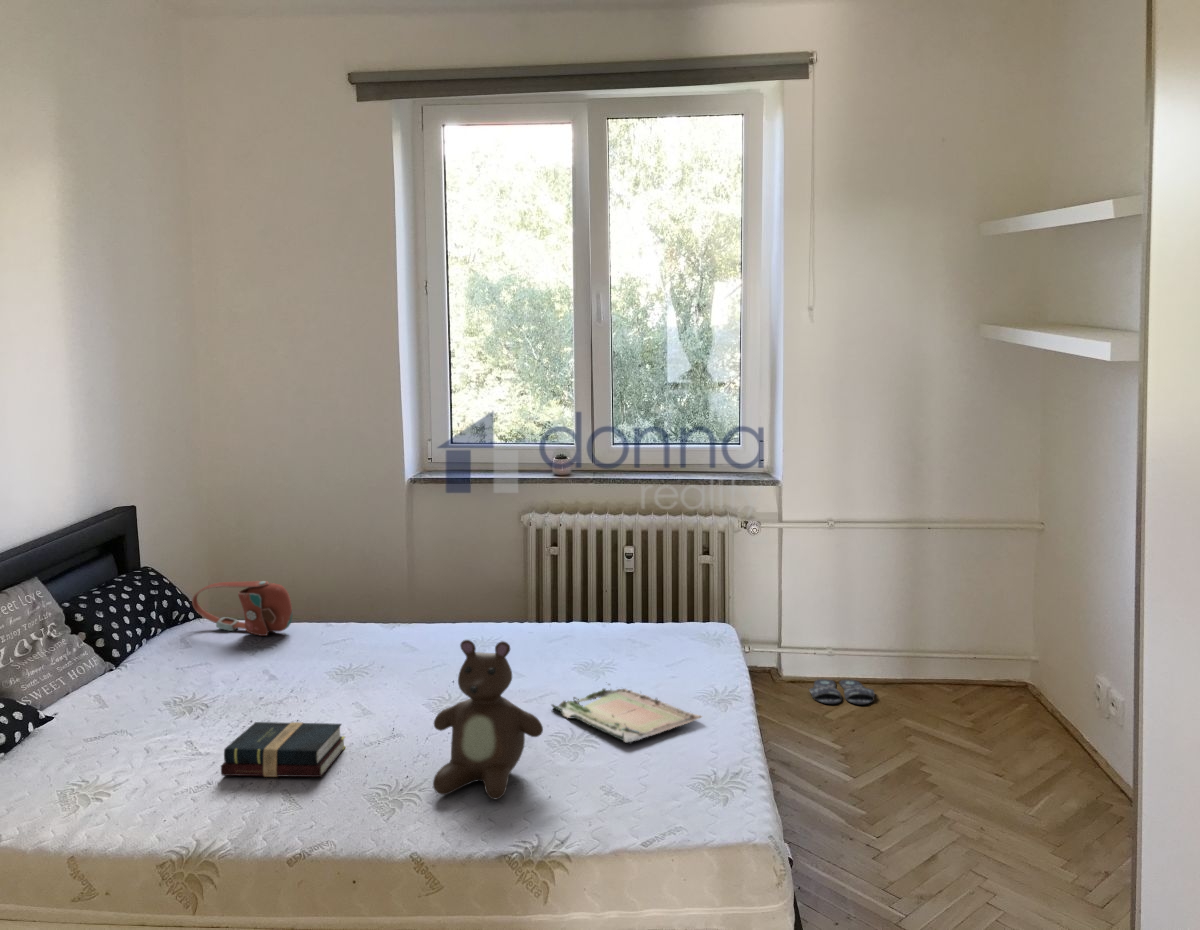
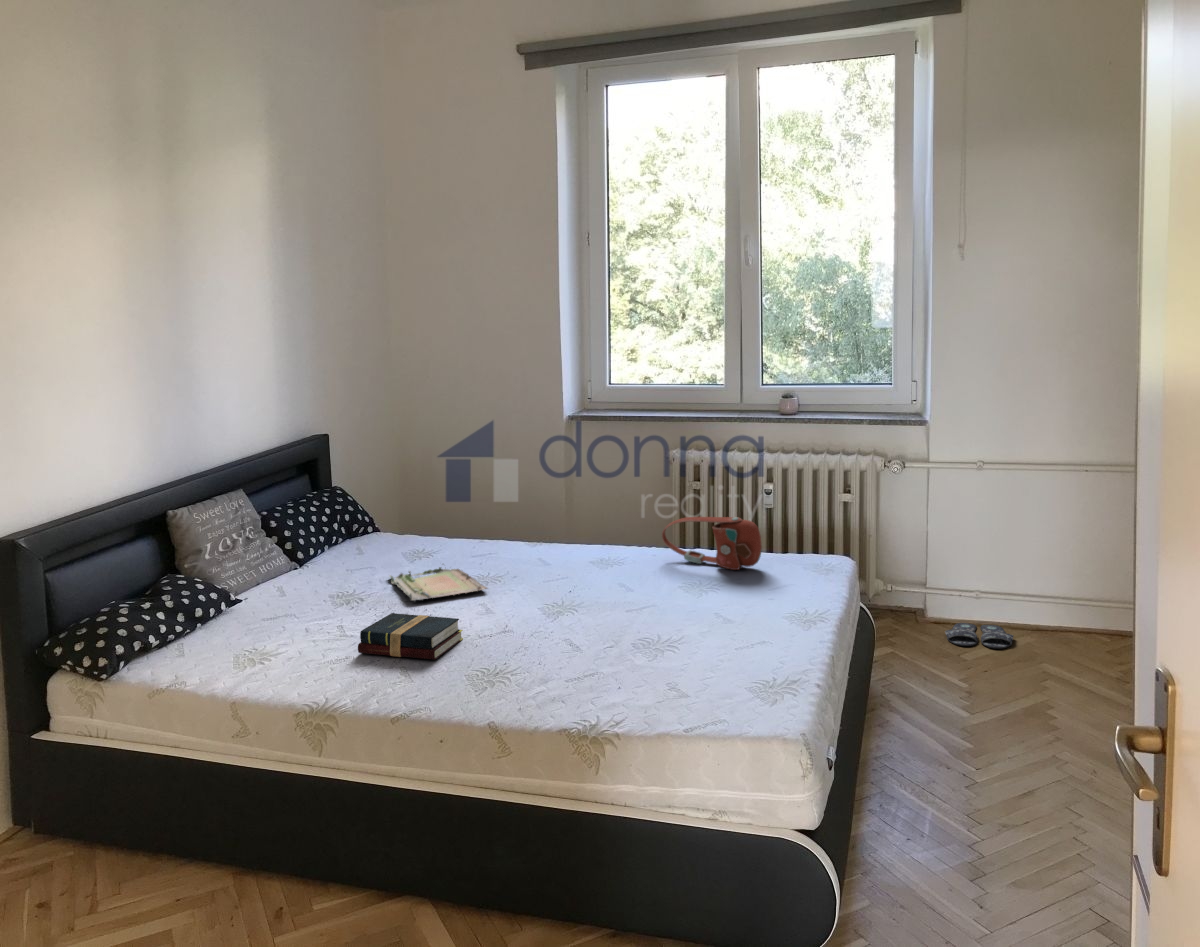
handbag: present [192,581,292,636] -> present [662,517,762,570]
teddy bear: present [433,640,543,799] -> none [520,550,618,687]
tray: present [552,689,702,743] -> present [390,567,487,601]

